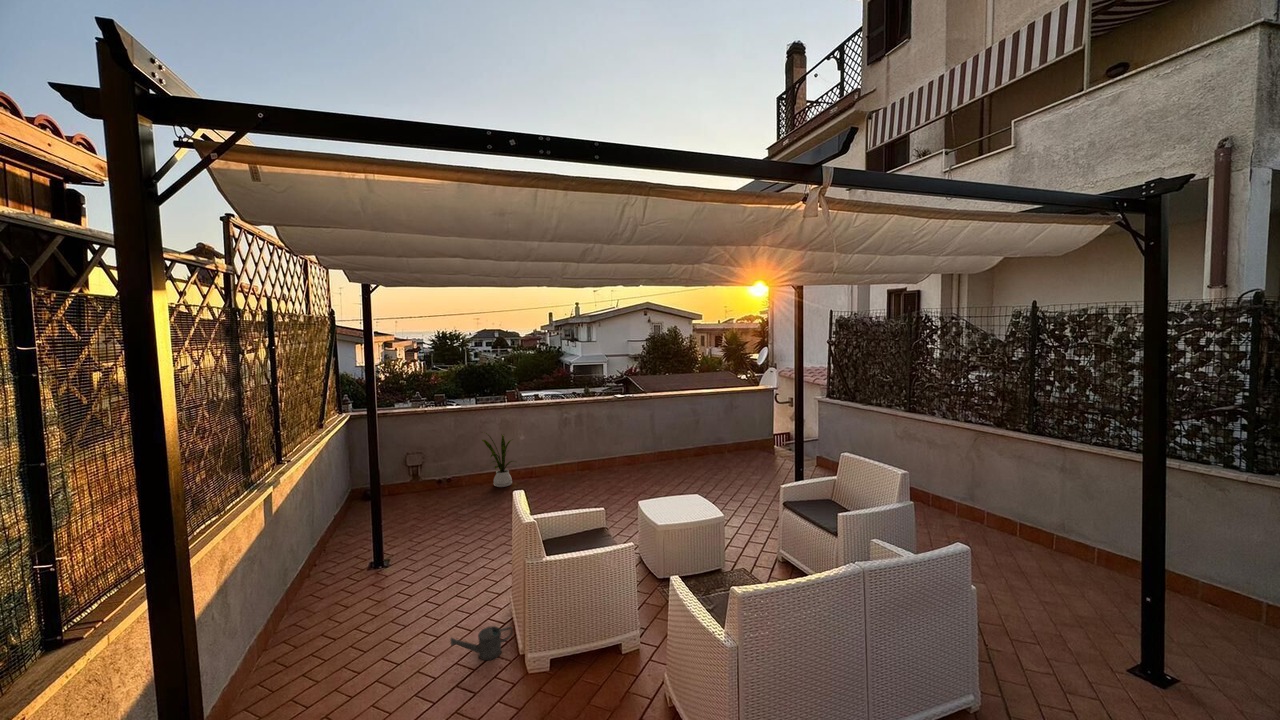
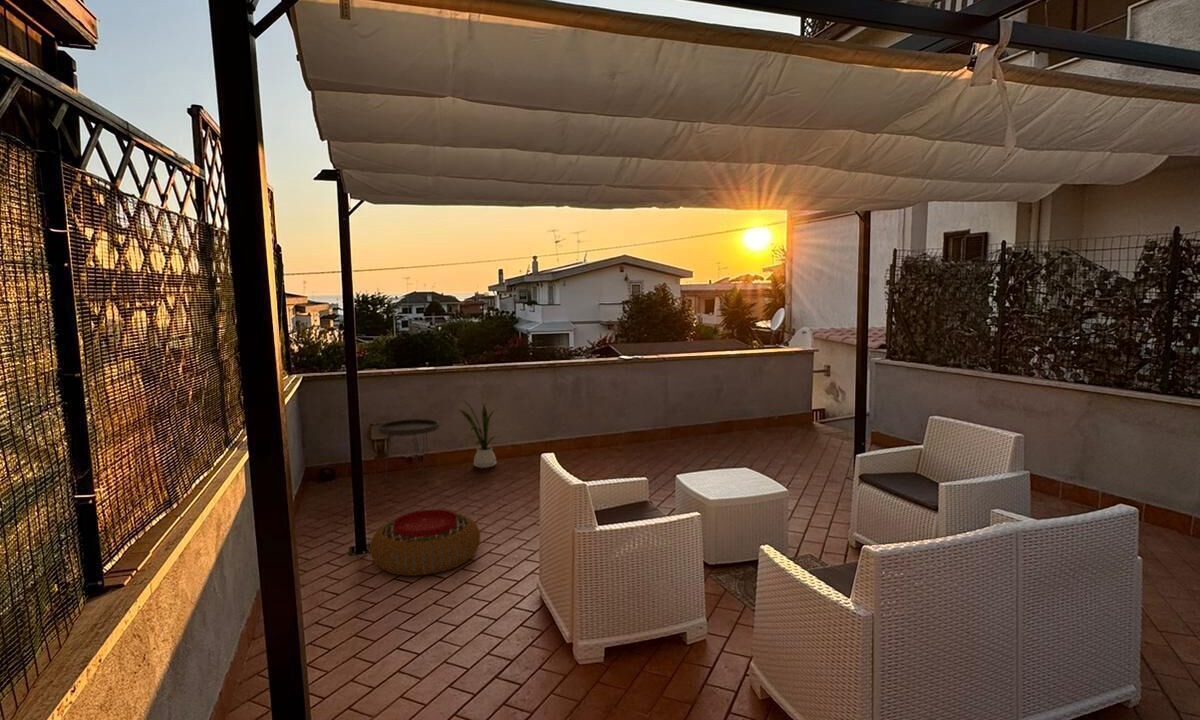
side table: none [413,448,464,500] -> present [378,419,439,479]
pouf: none [383,530,478,589] -> present [370,510,480,576]
watering can: present [451,626,512,660] -> none [480,612,551,651]

